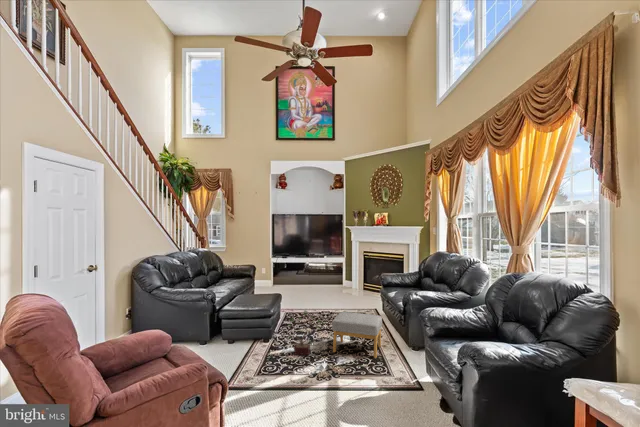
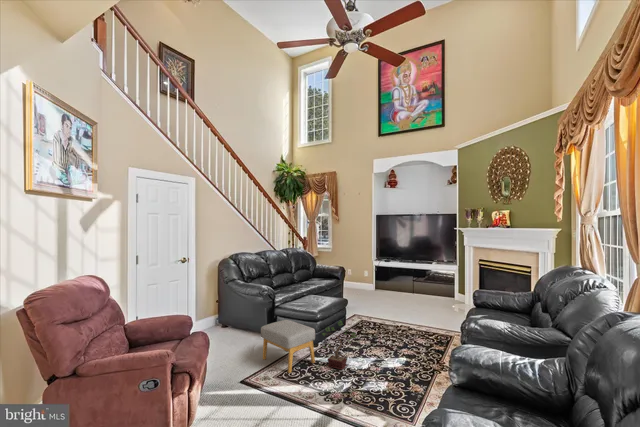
footstool: present [332,312,382,358] -> present [261,320,315,373]

